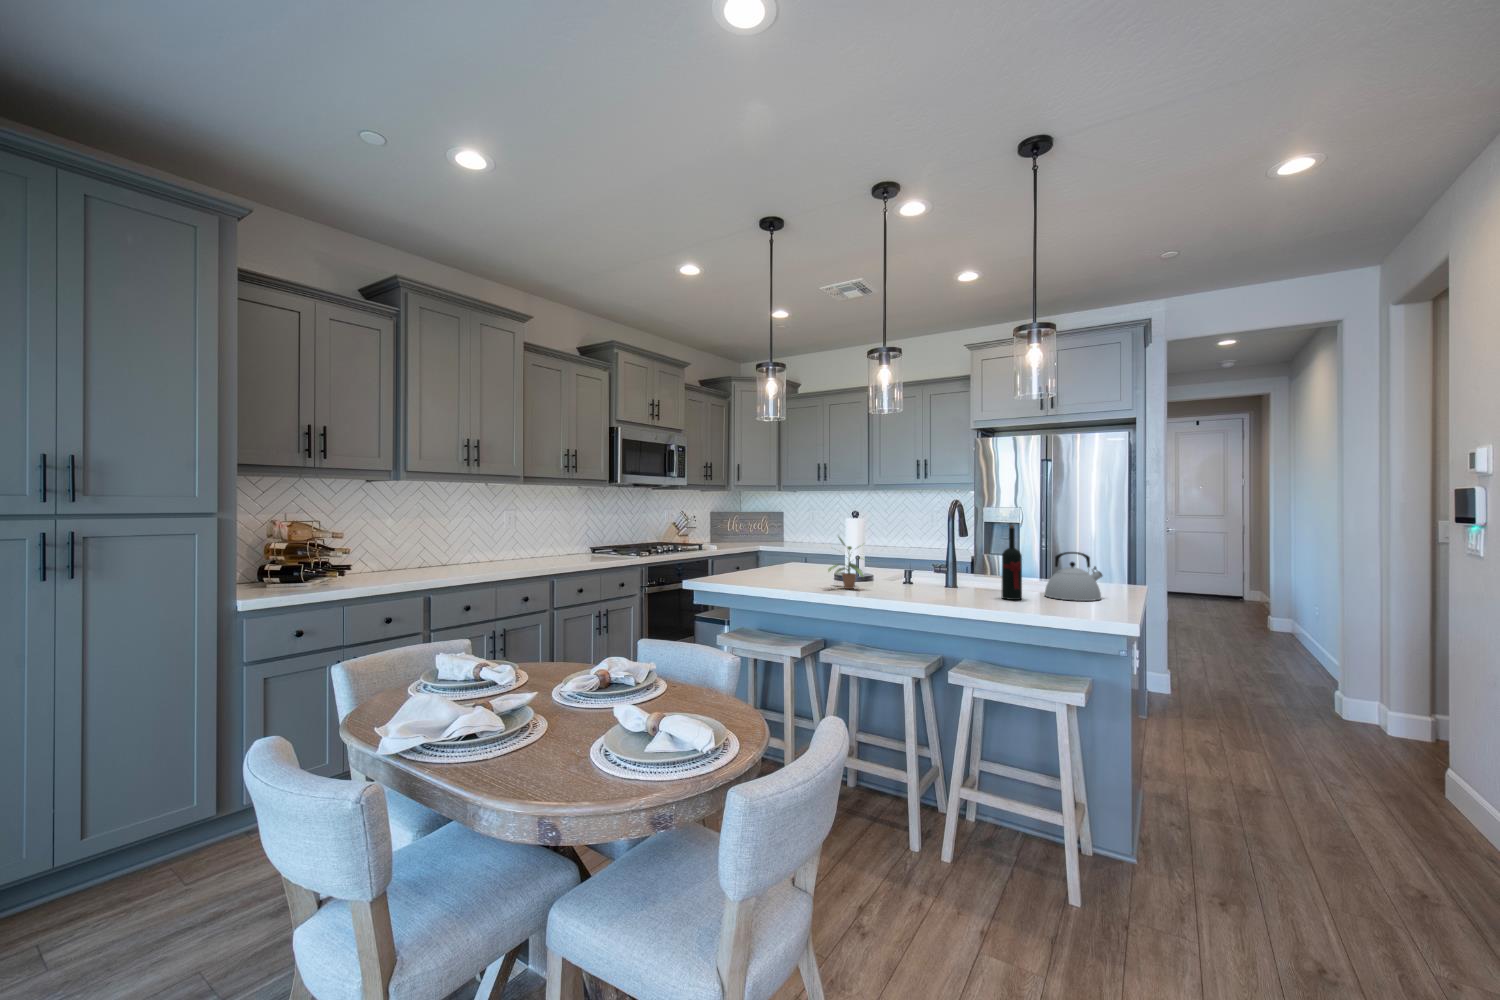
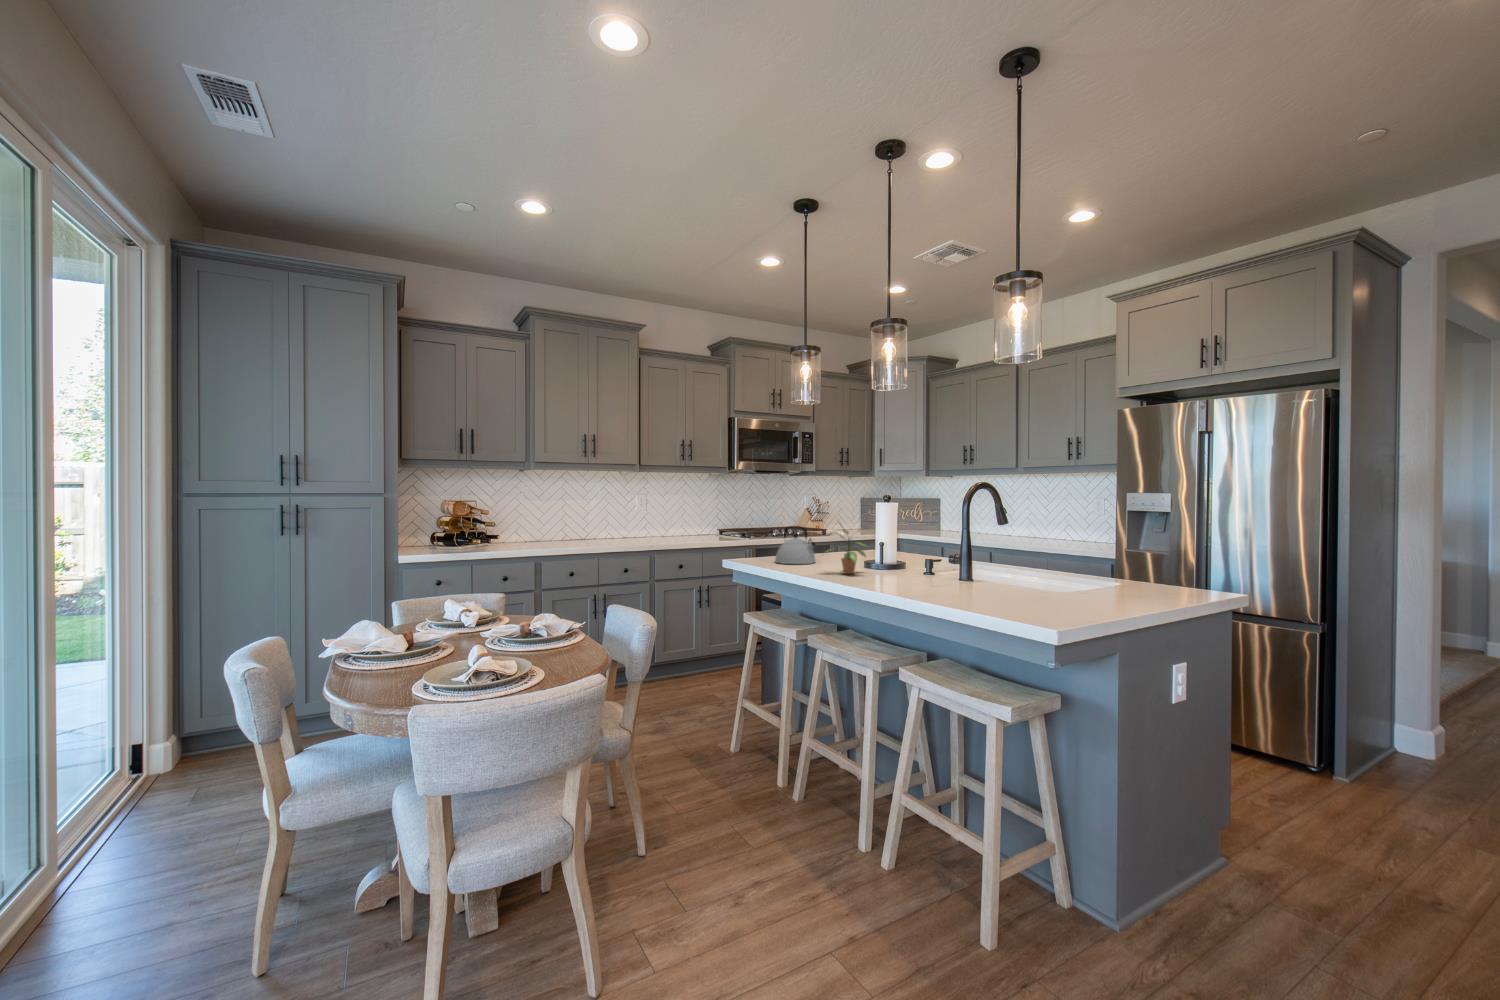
wine bottle: present [1002,525,1022,600] -> none [981,508,1005,595]
kettle: present [1045,552,1102,601] -> present [775,526,816,564]

